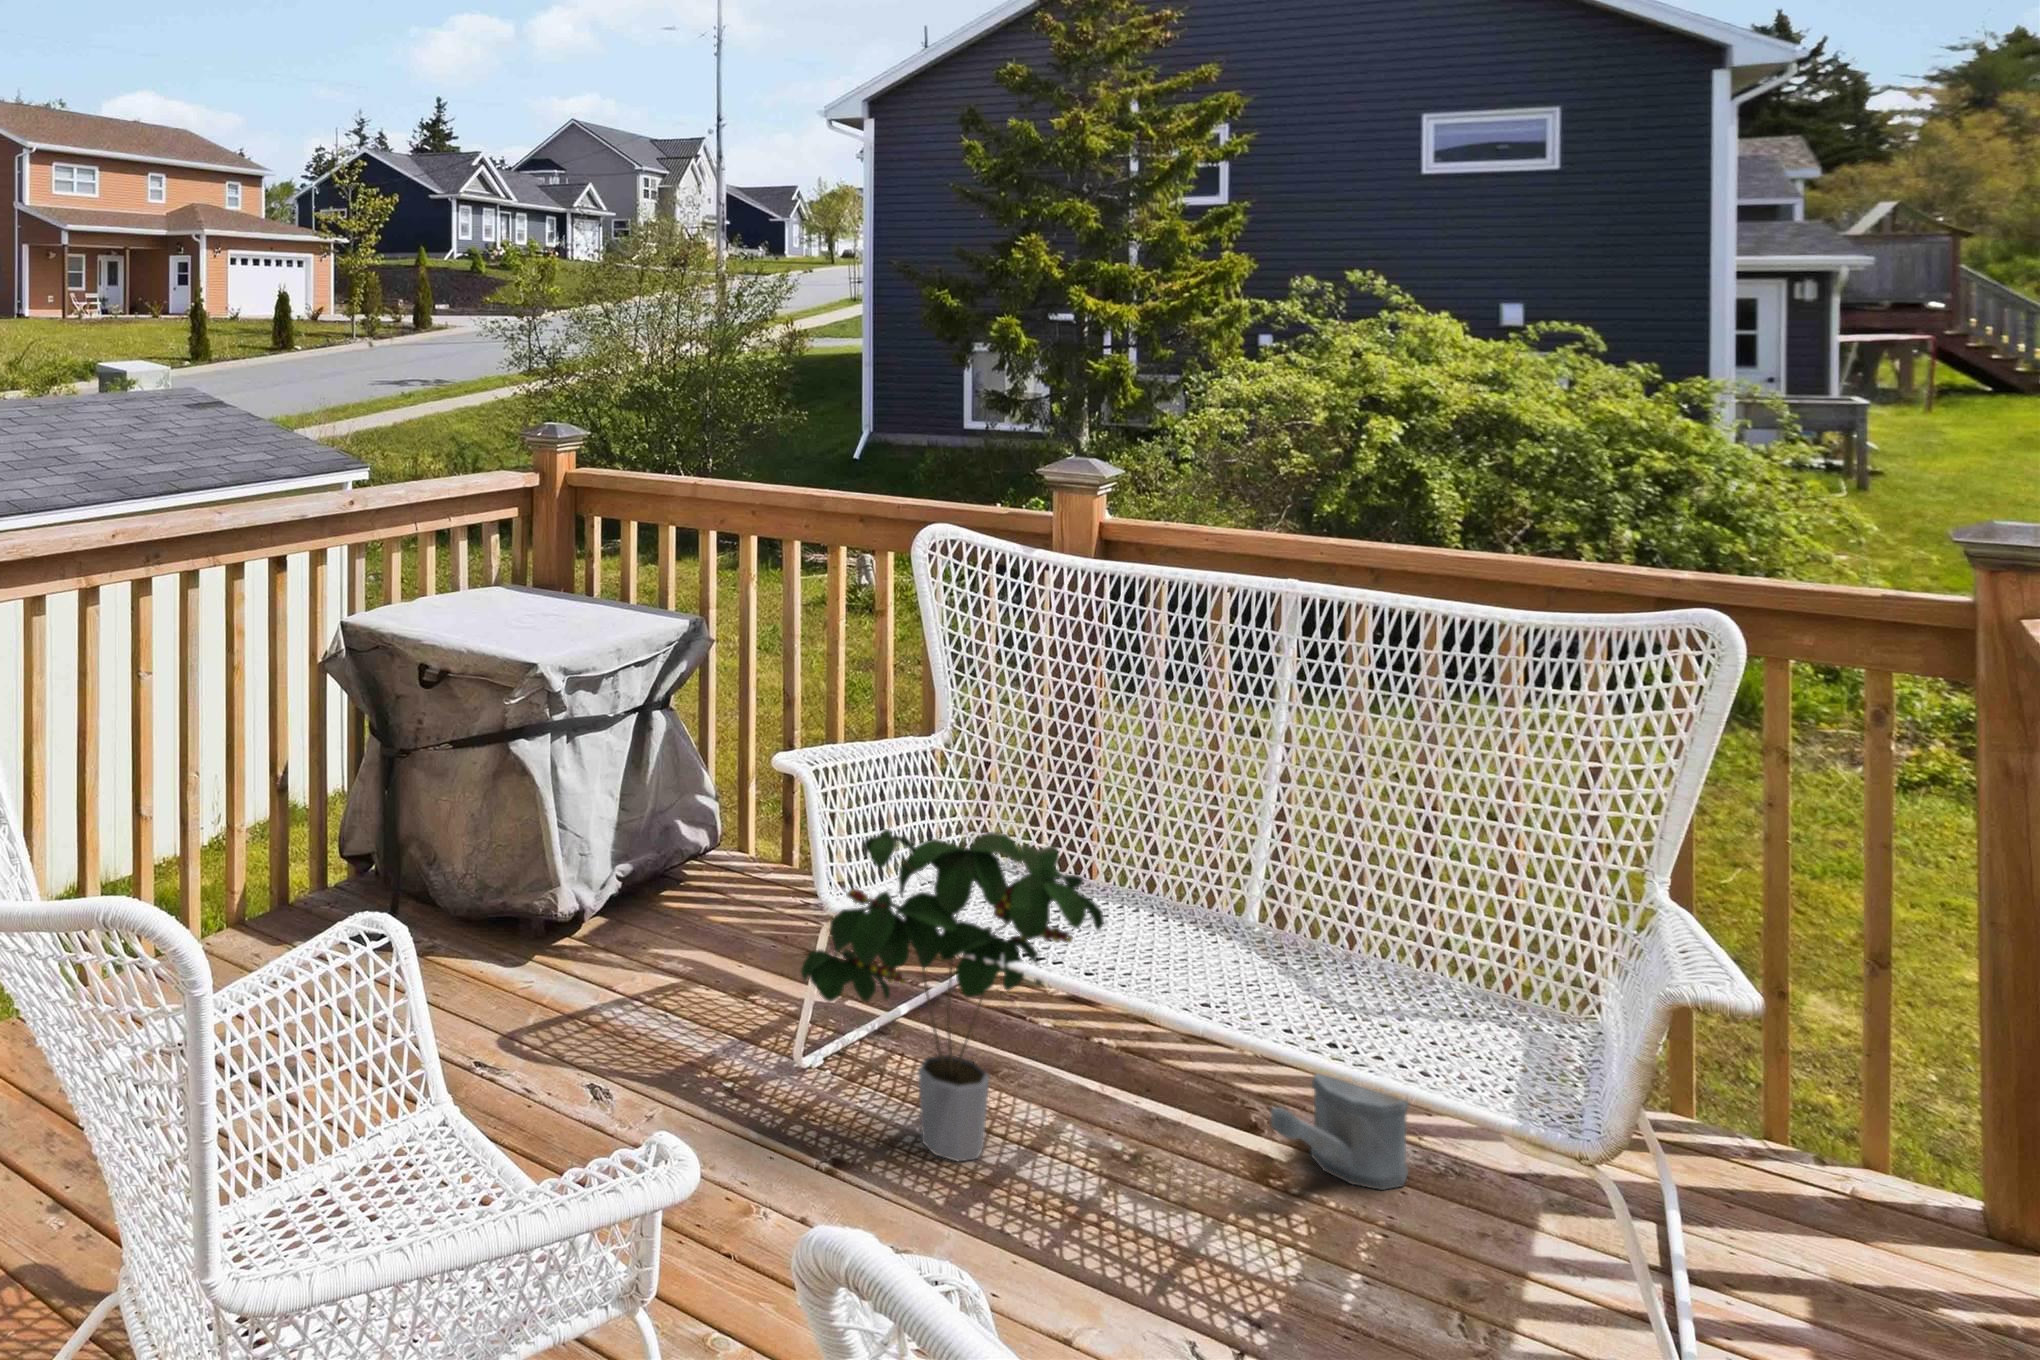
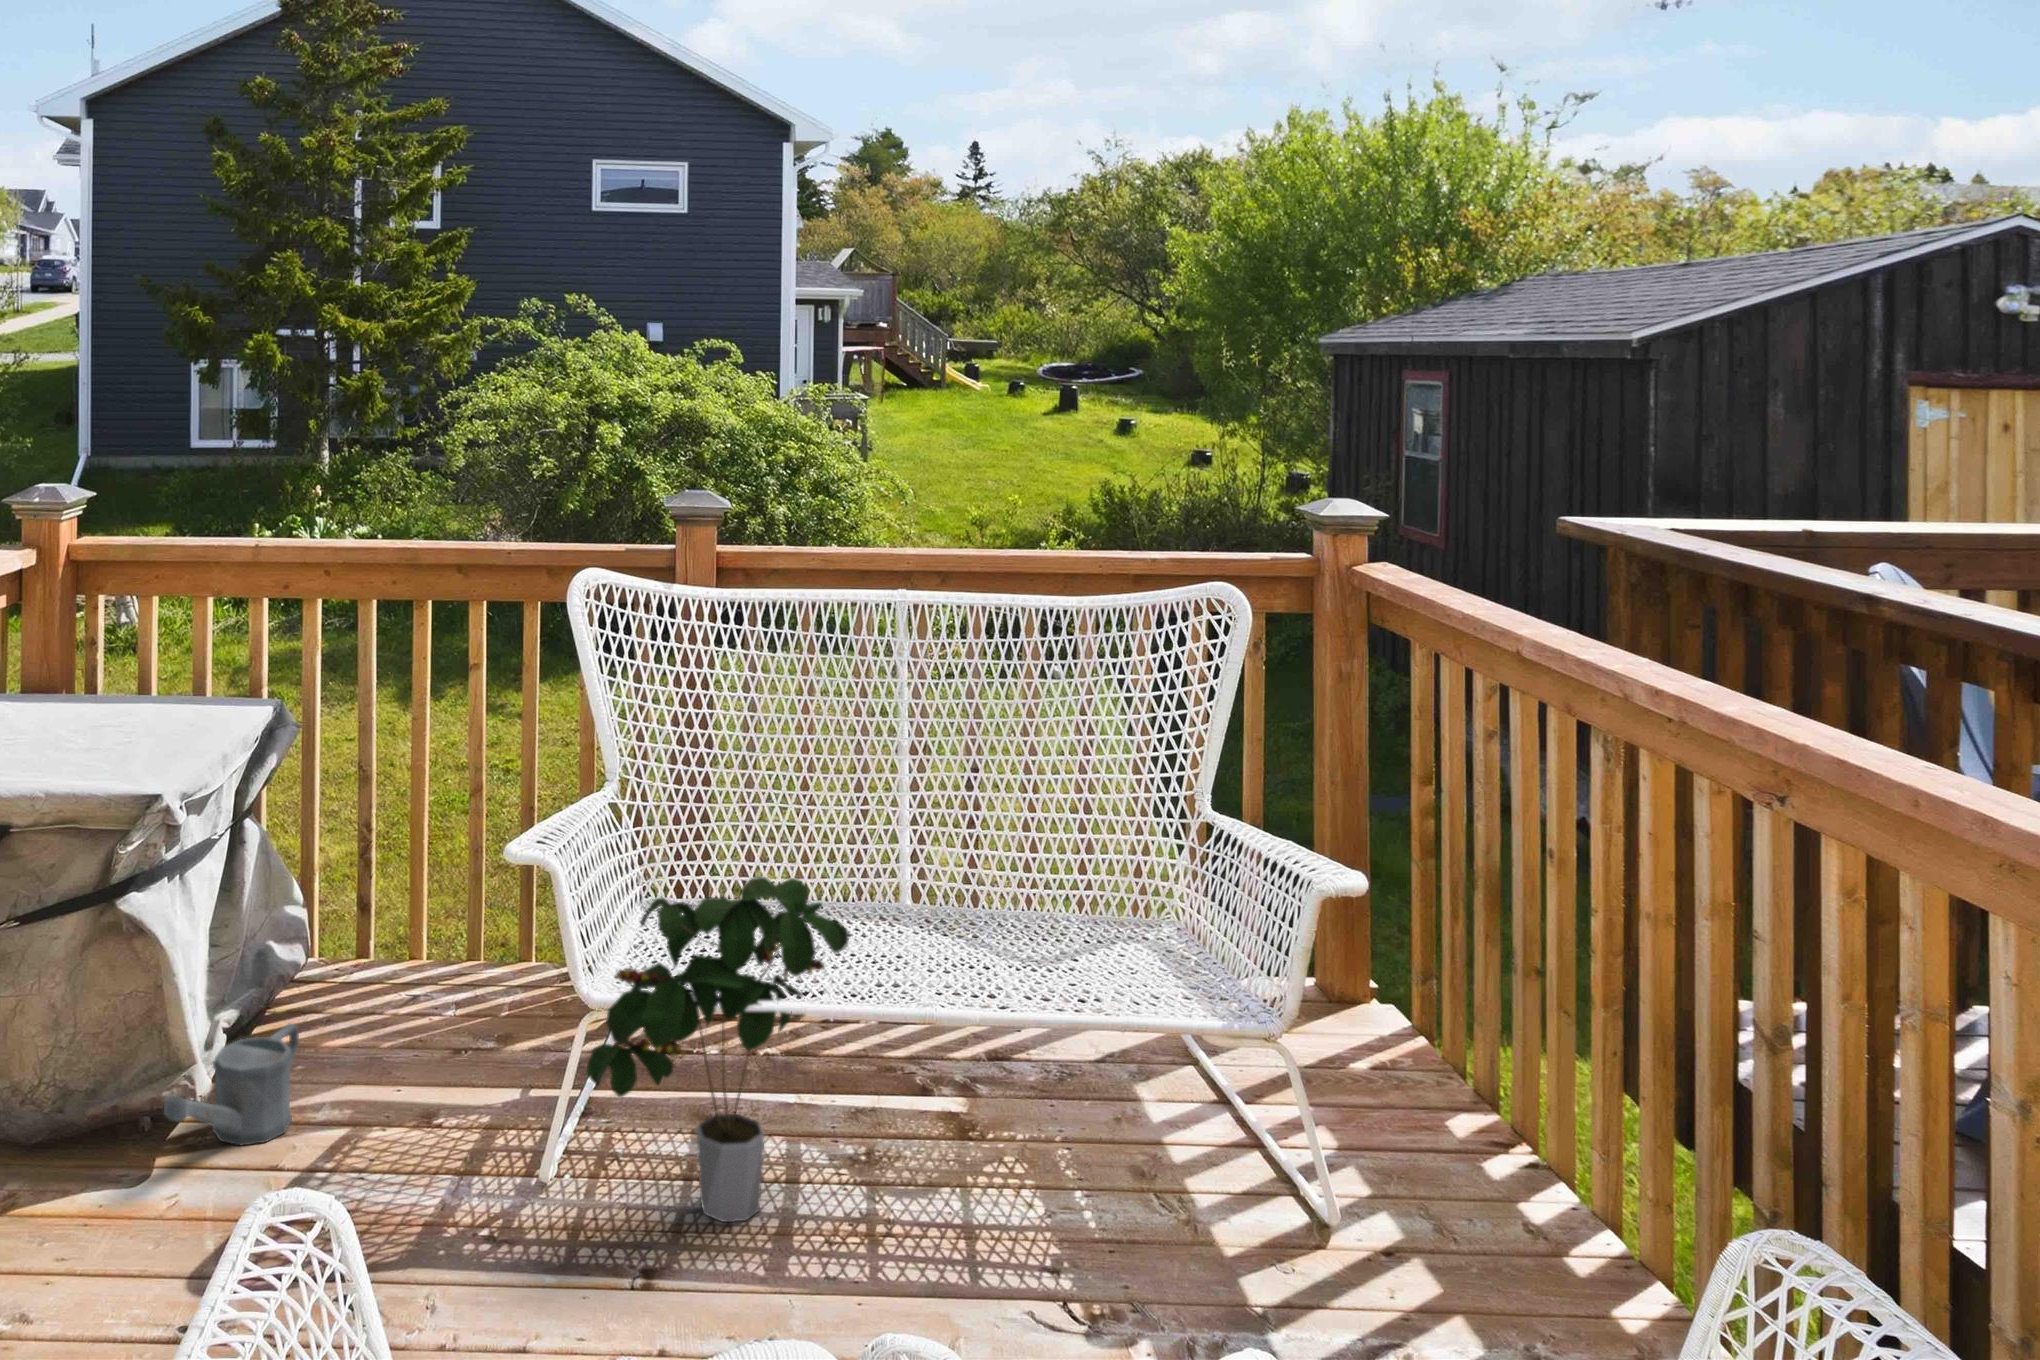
watering can: present [1271,1073,1409,1190] -> present [164,1024,299,1145]

